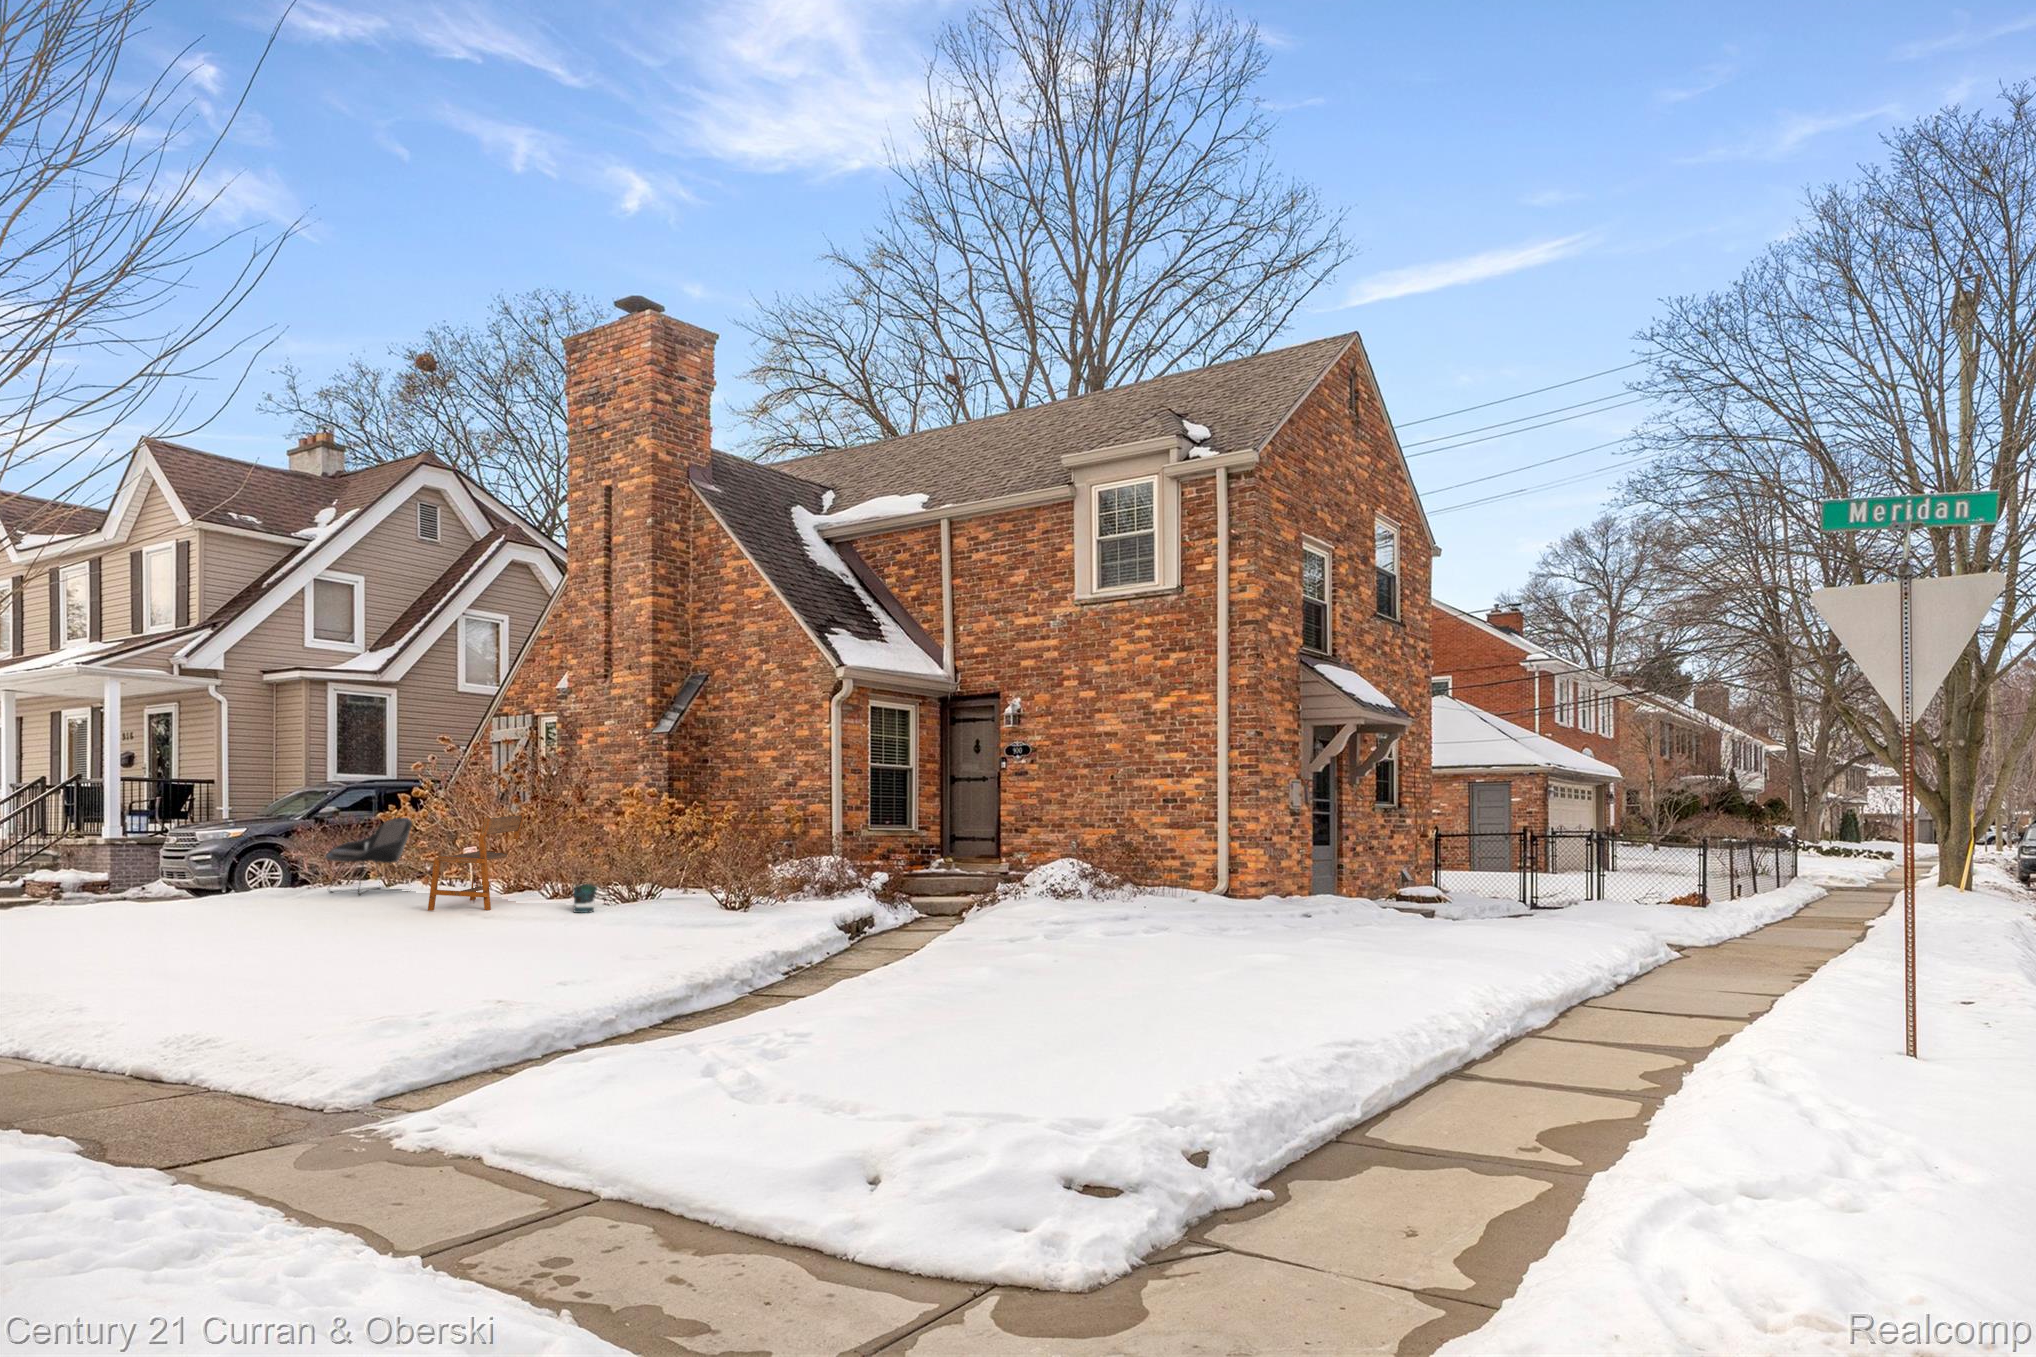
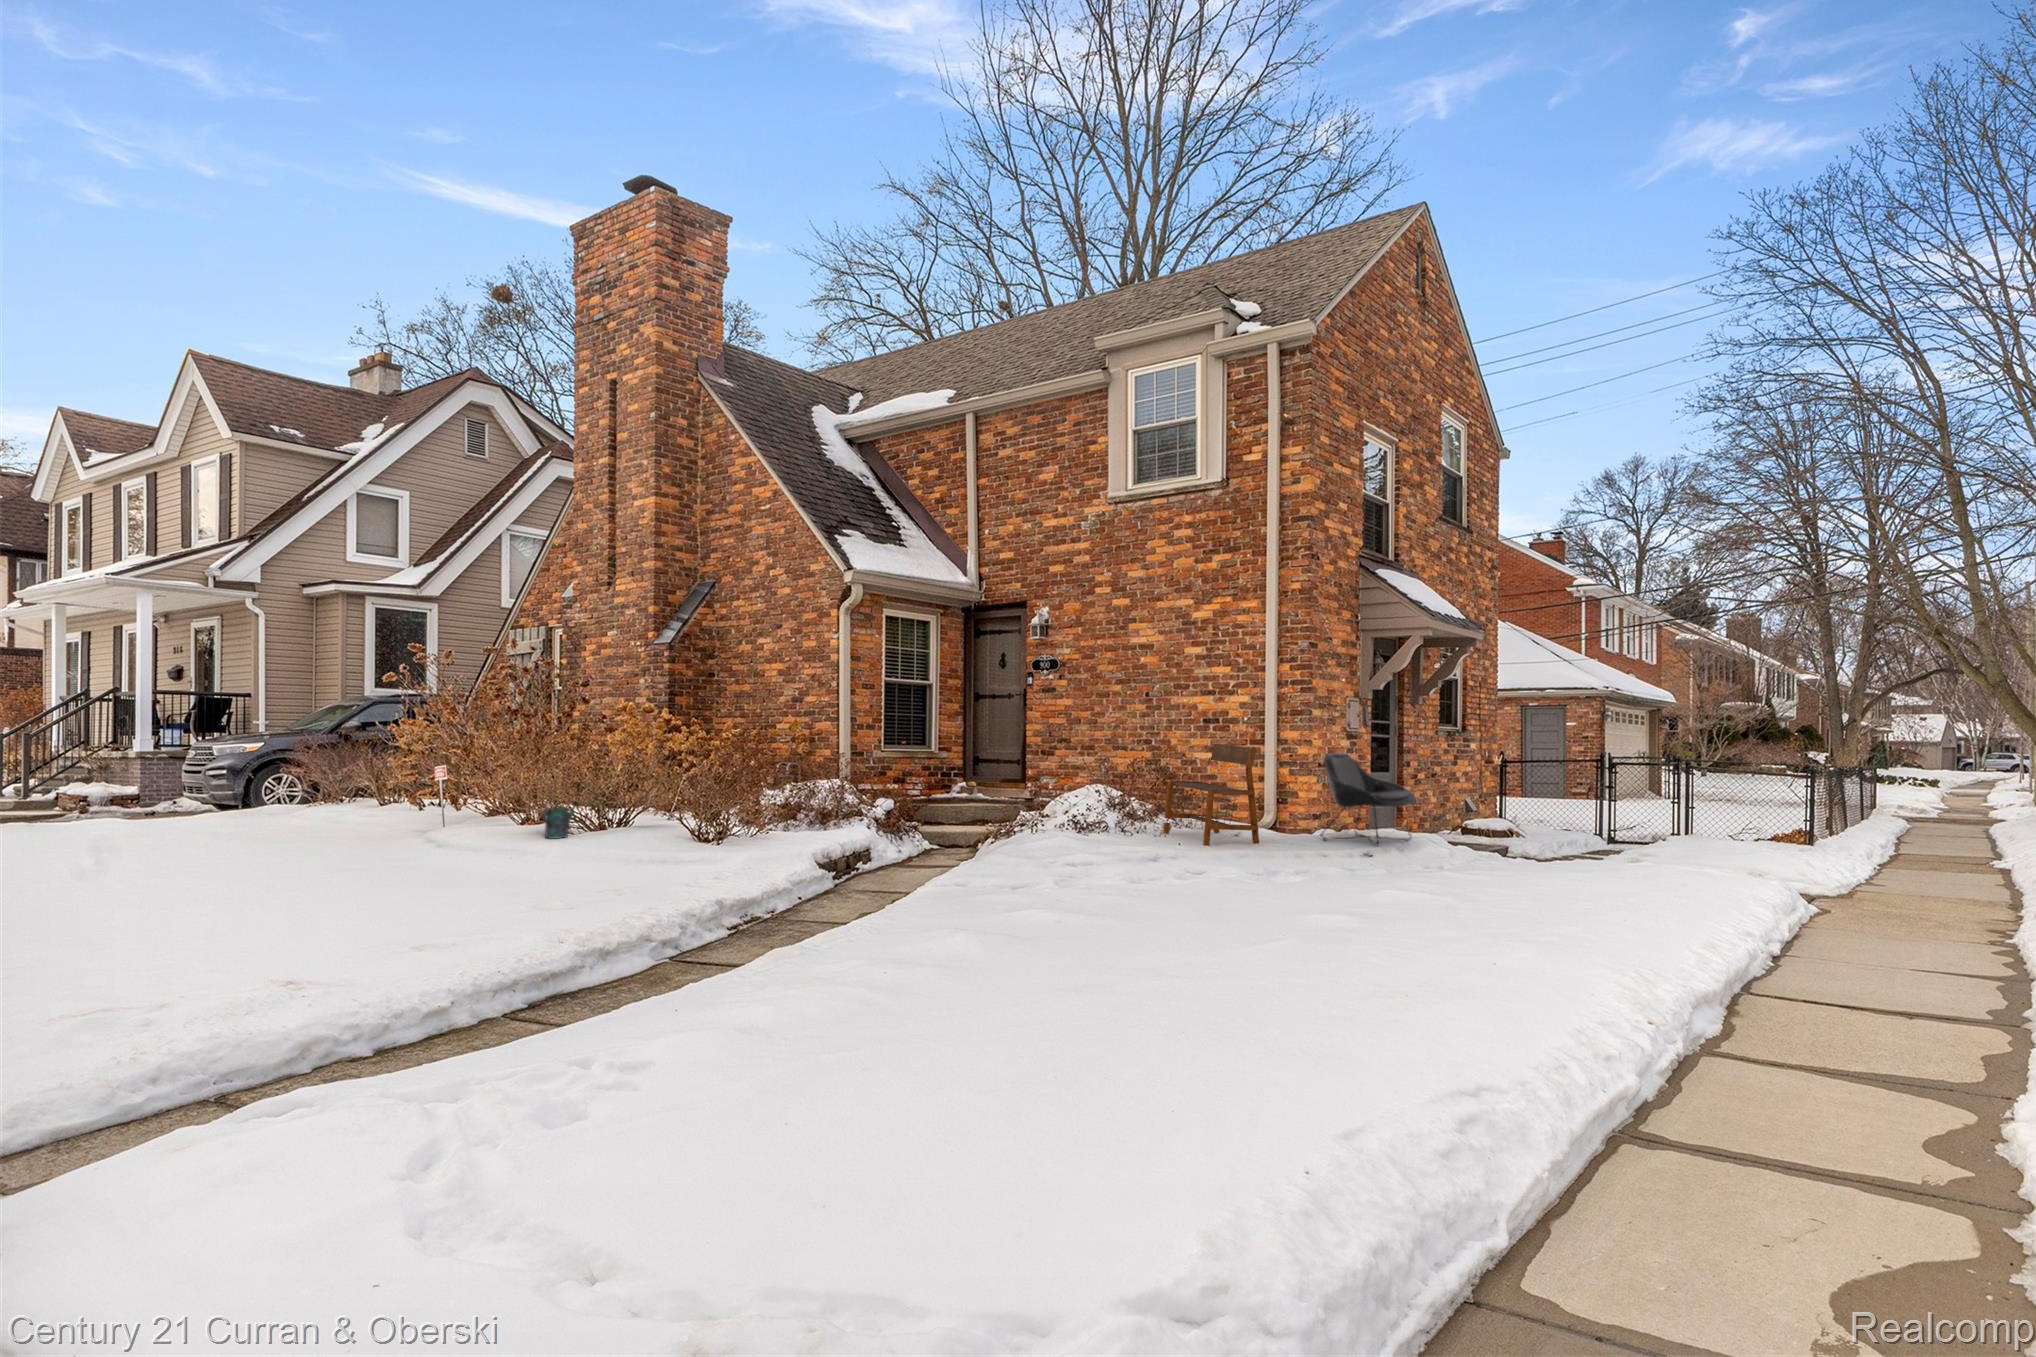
bench: present [428,814,524,911] -> present [1163,744,1259,846]
lounge chair: present [325,818,412,896] -> present [1323,753,1416,846]

